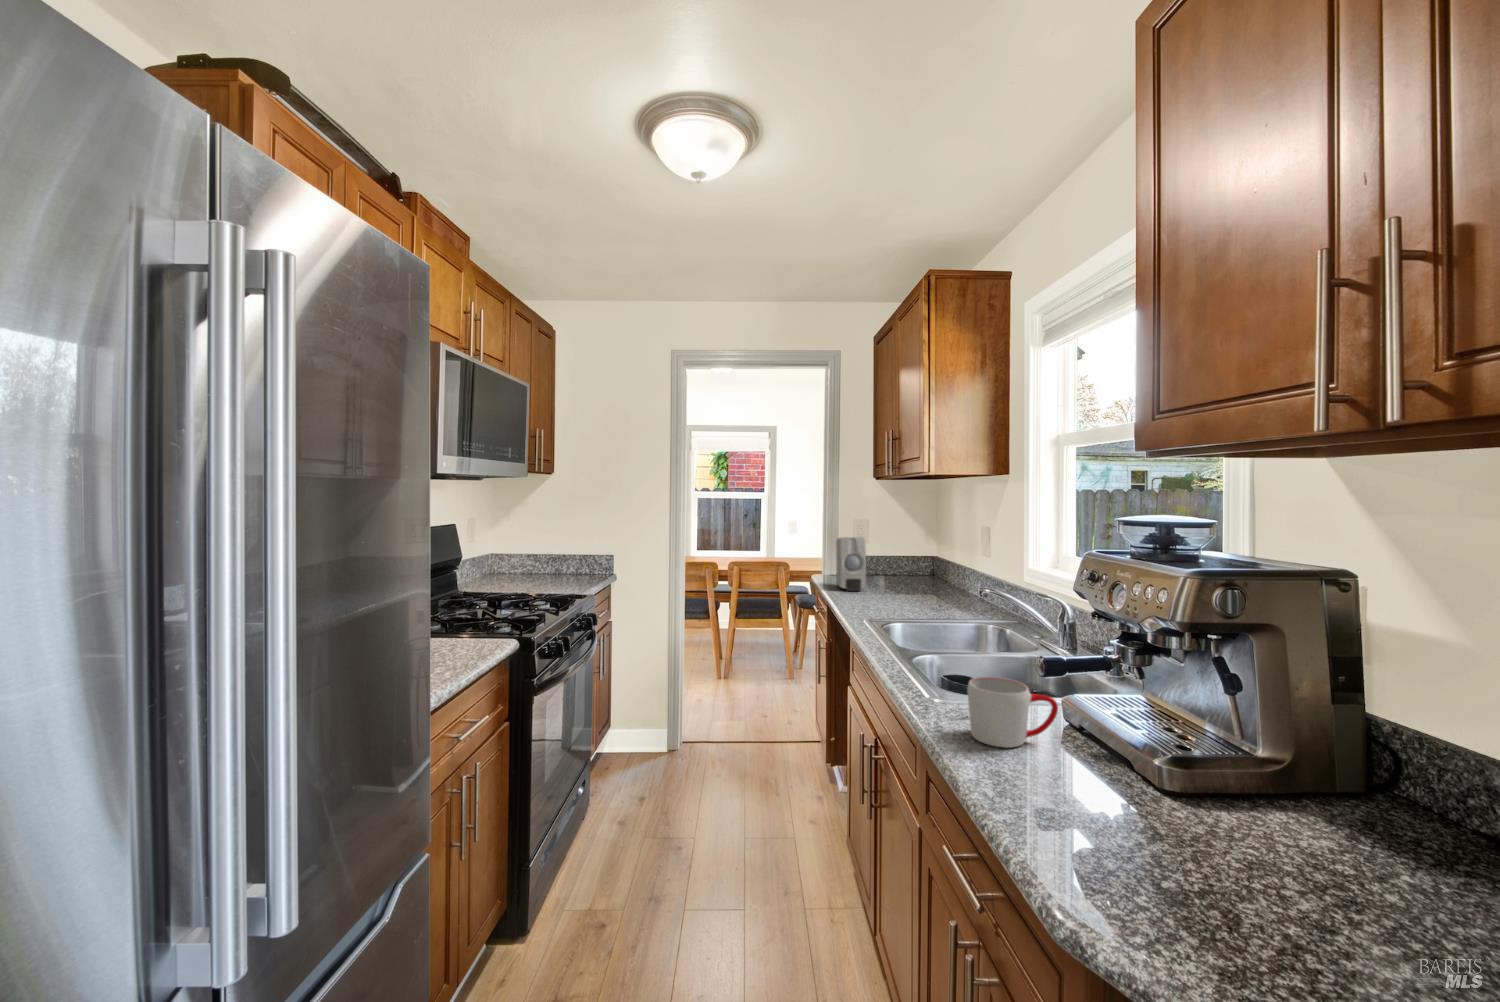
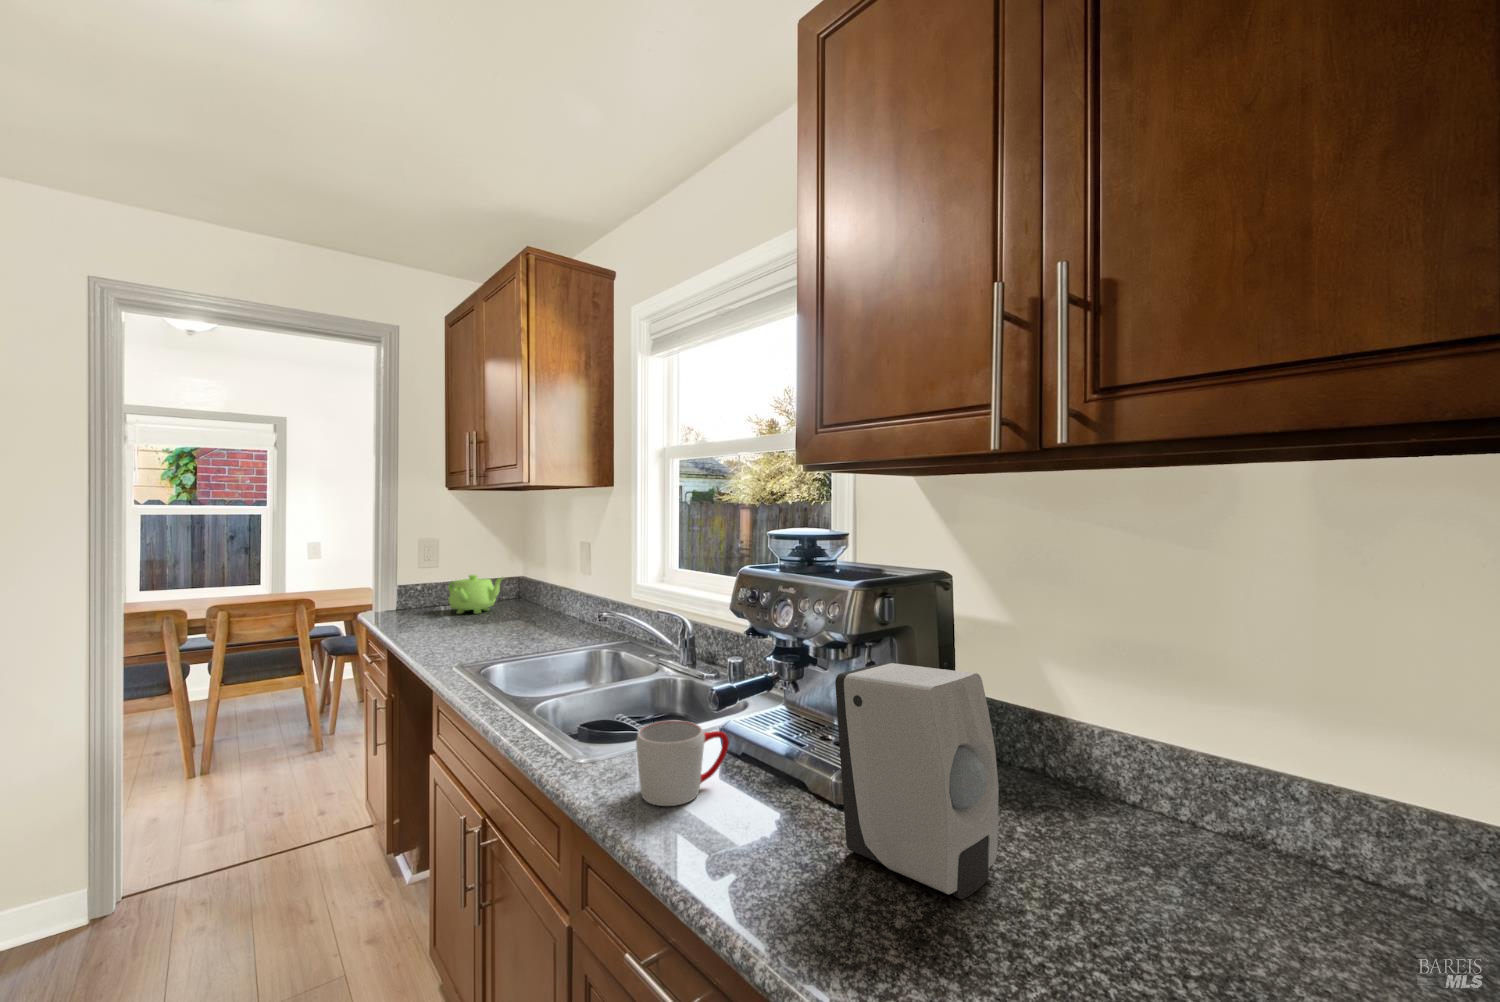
soap dispenser: present [836,537,866,591] -> present [835,663,999,899]
teapot: none [874,551,918,584] -> present [448,575,503,614]

